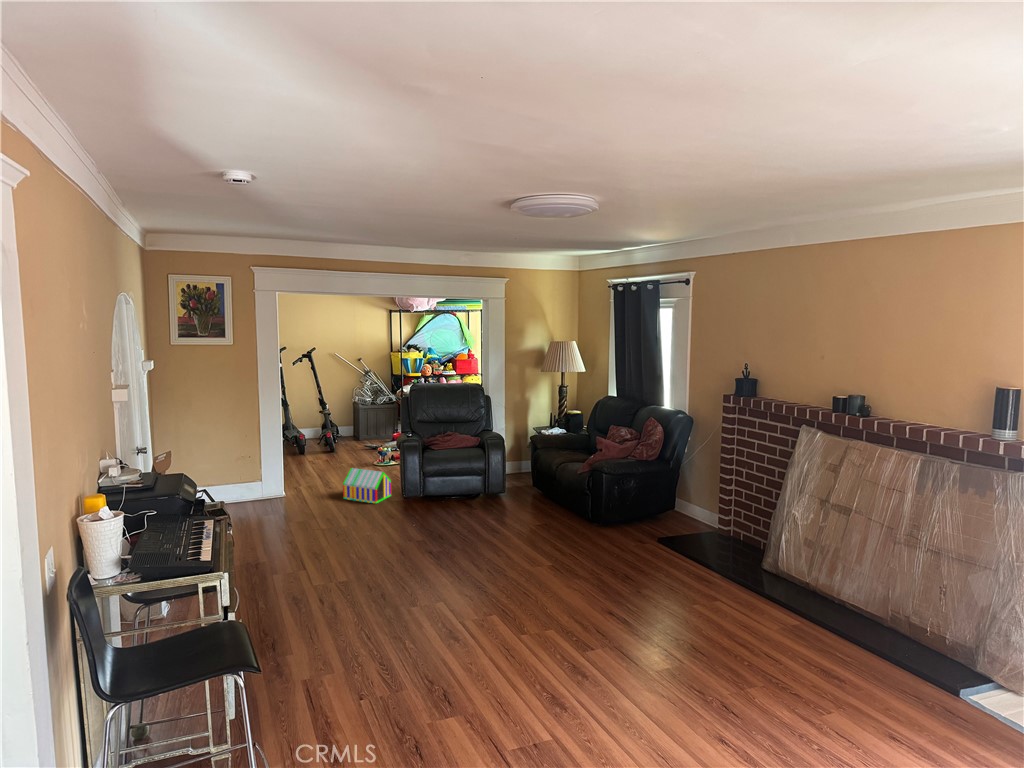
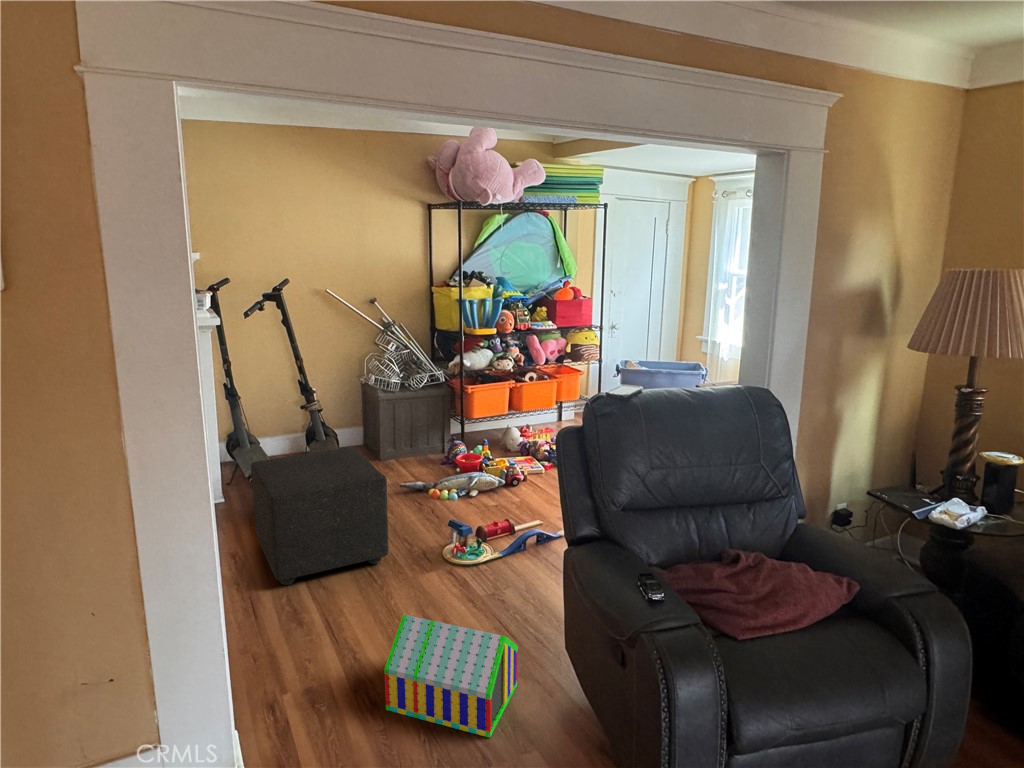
ottoman: none [297,424,354,475] -> present [251,447,389,585]

